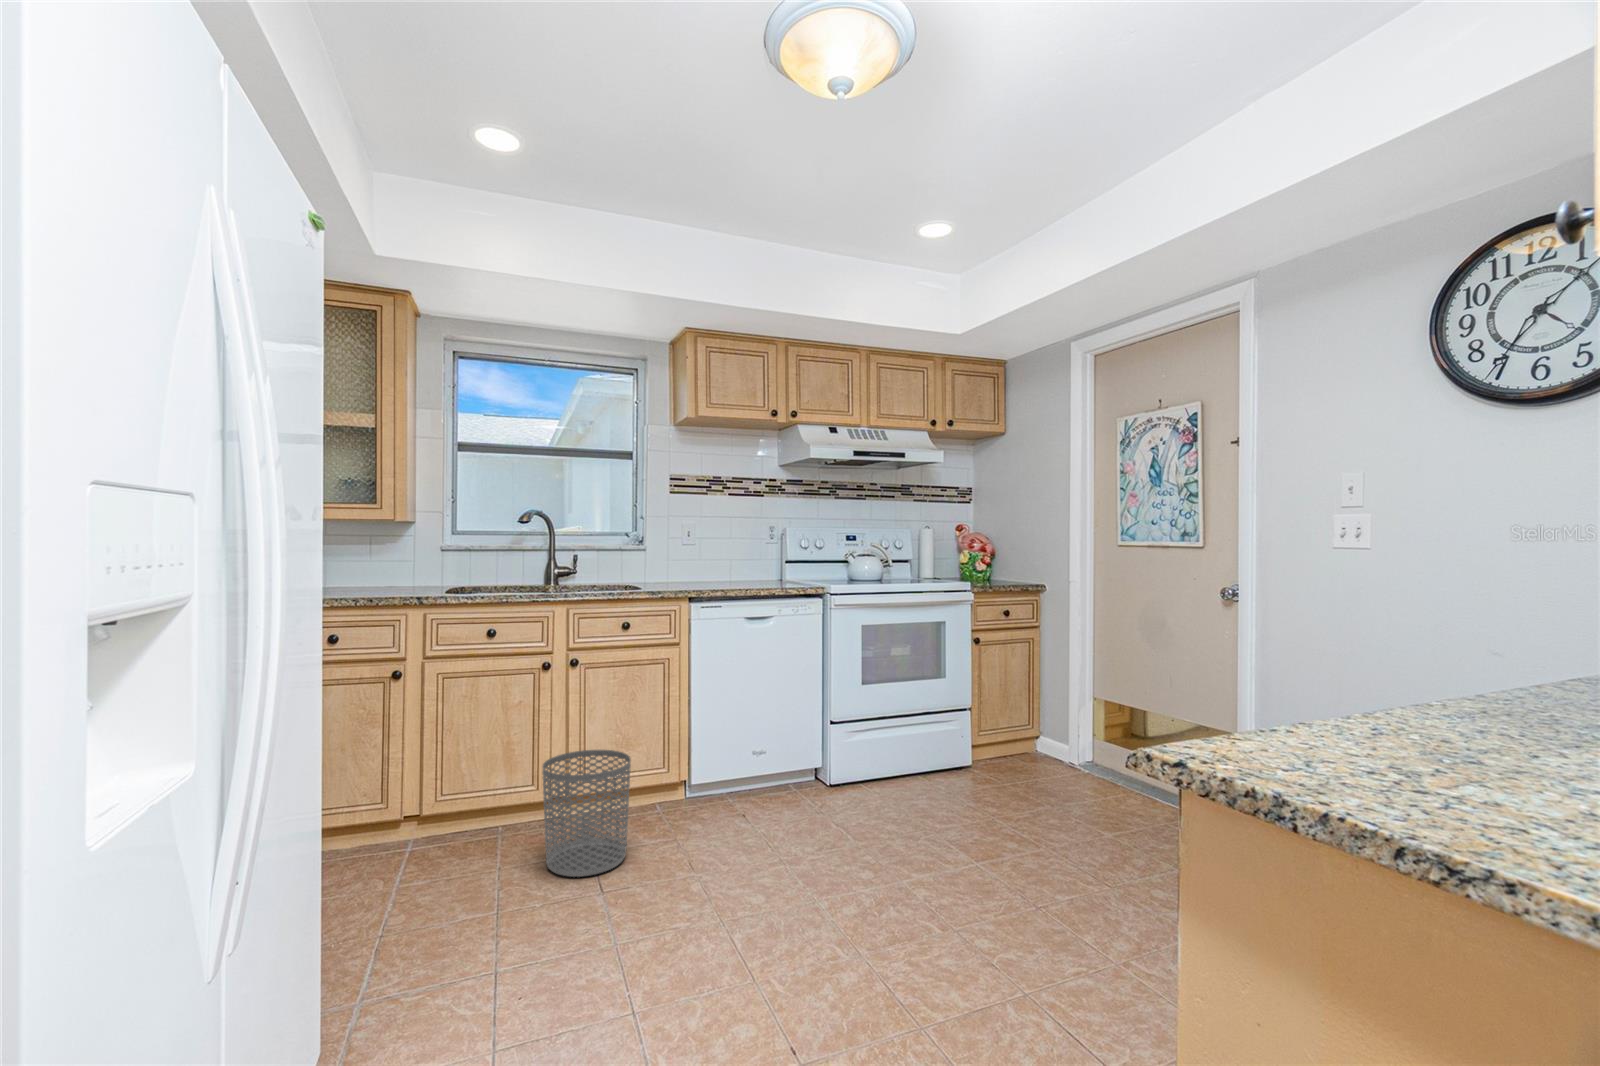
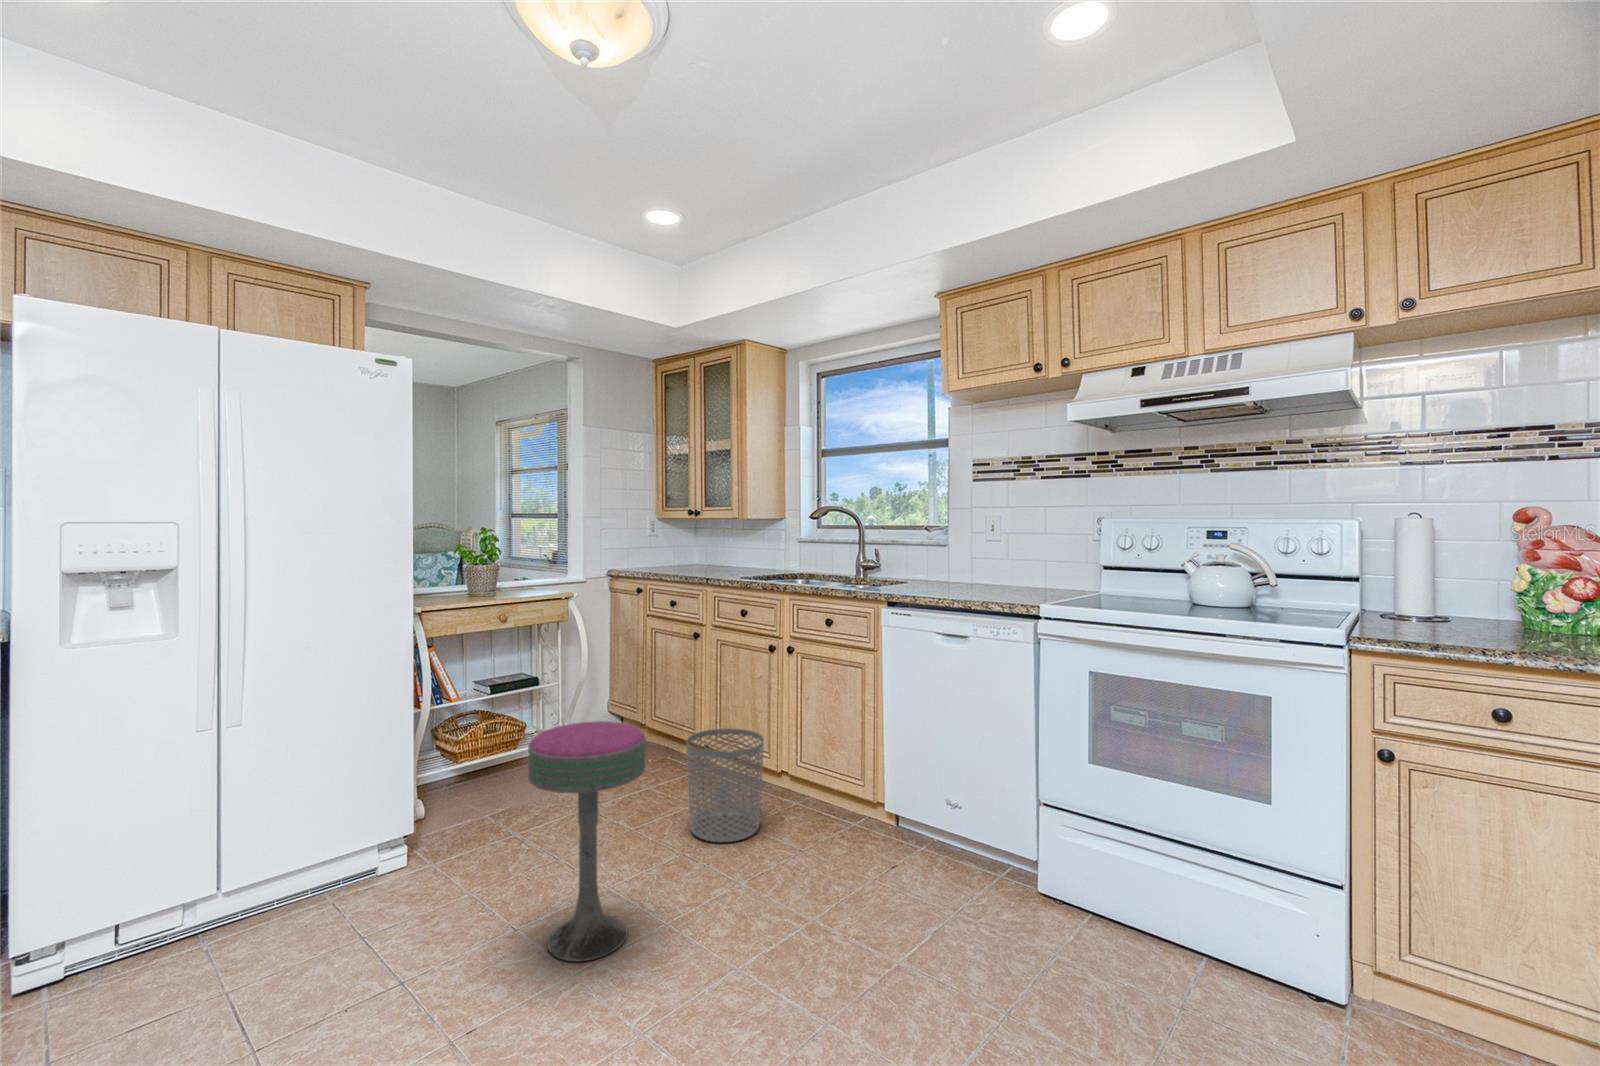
bar stool: none [658,728,778,985] -> present [528,721,646,961]

